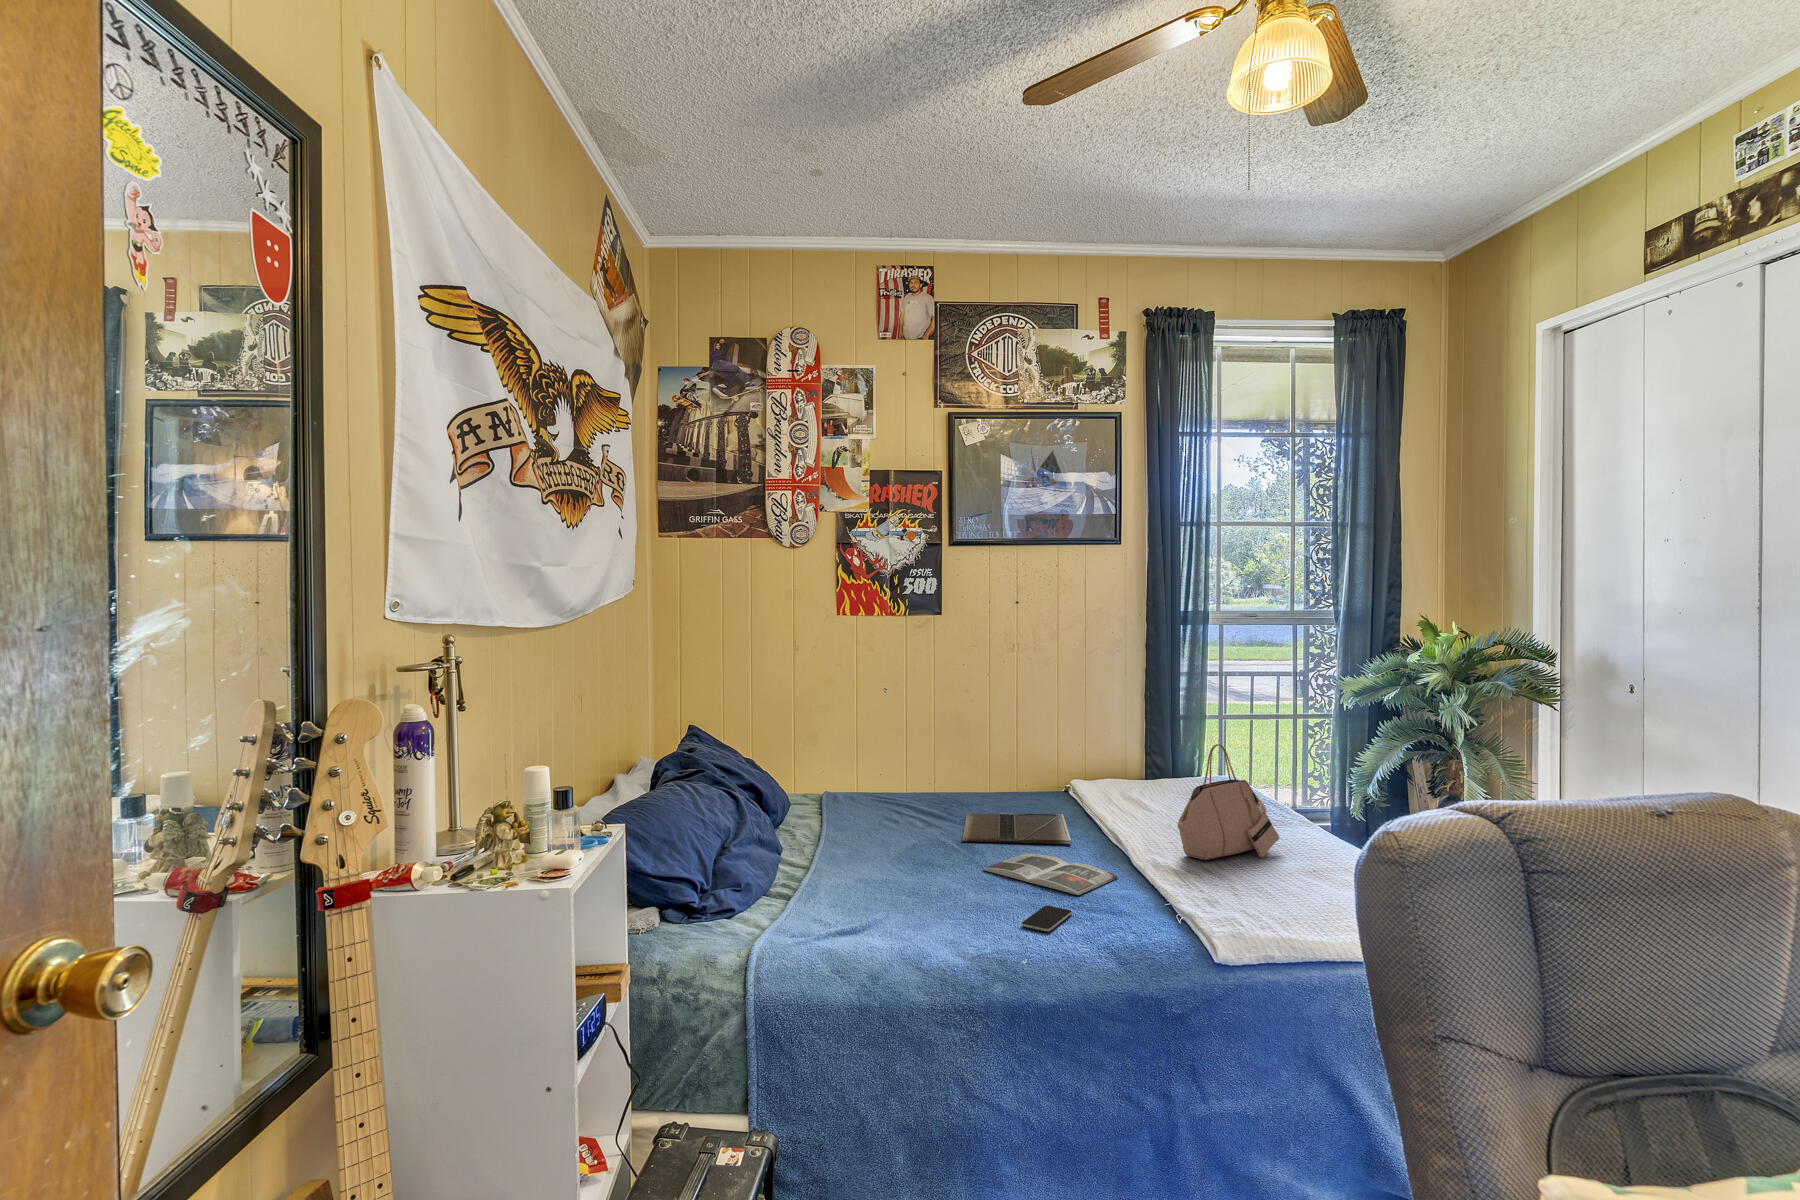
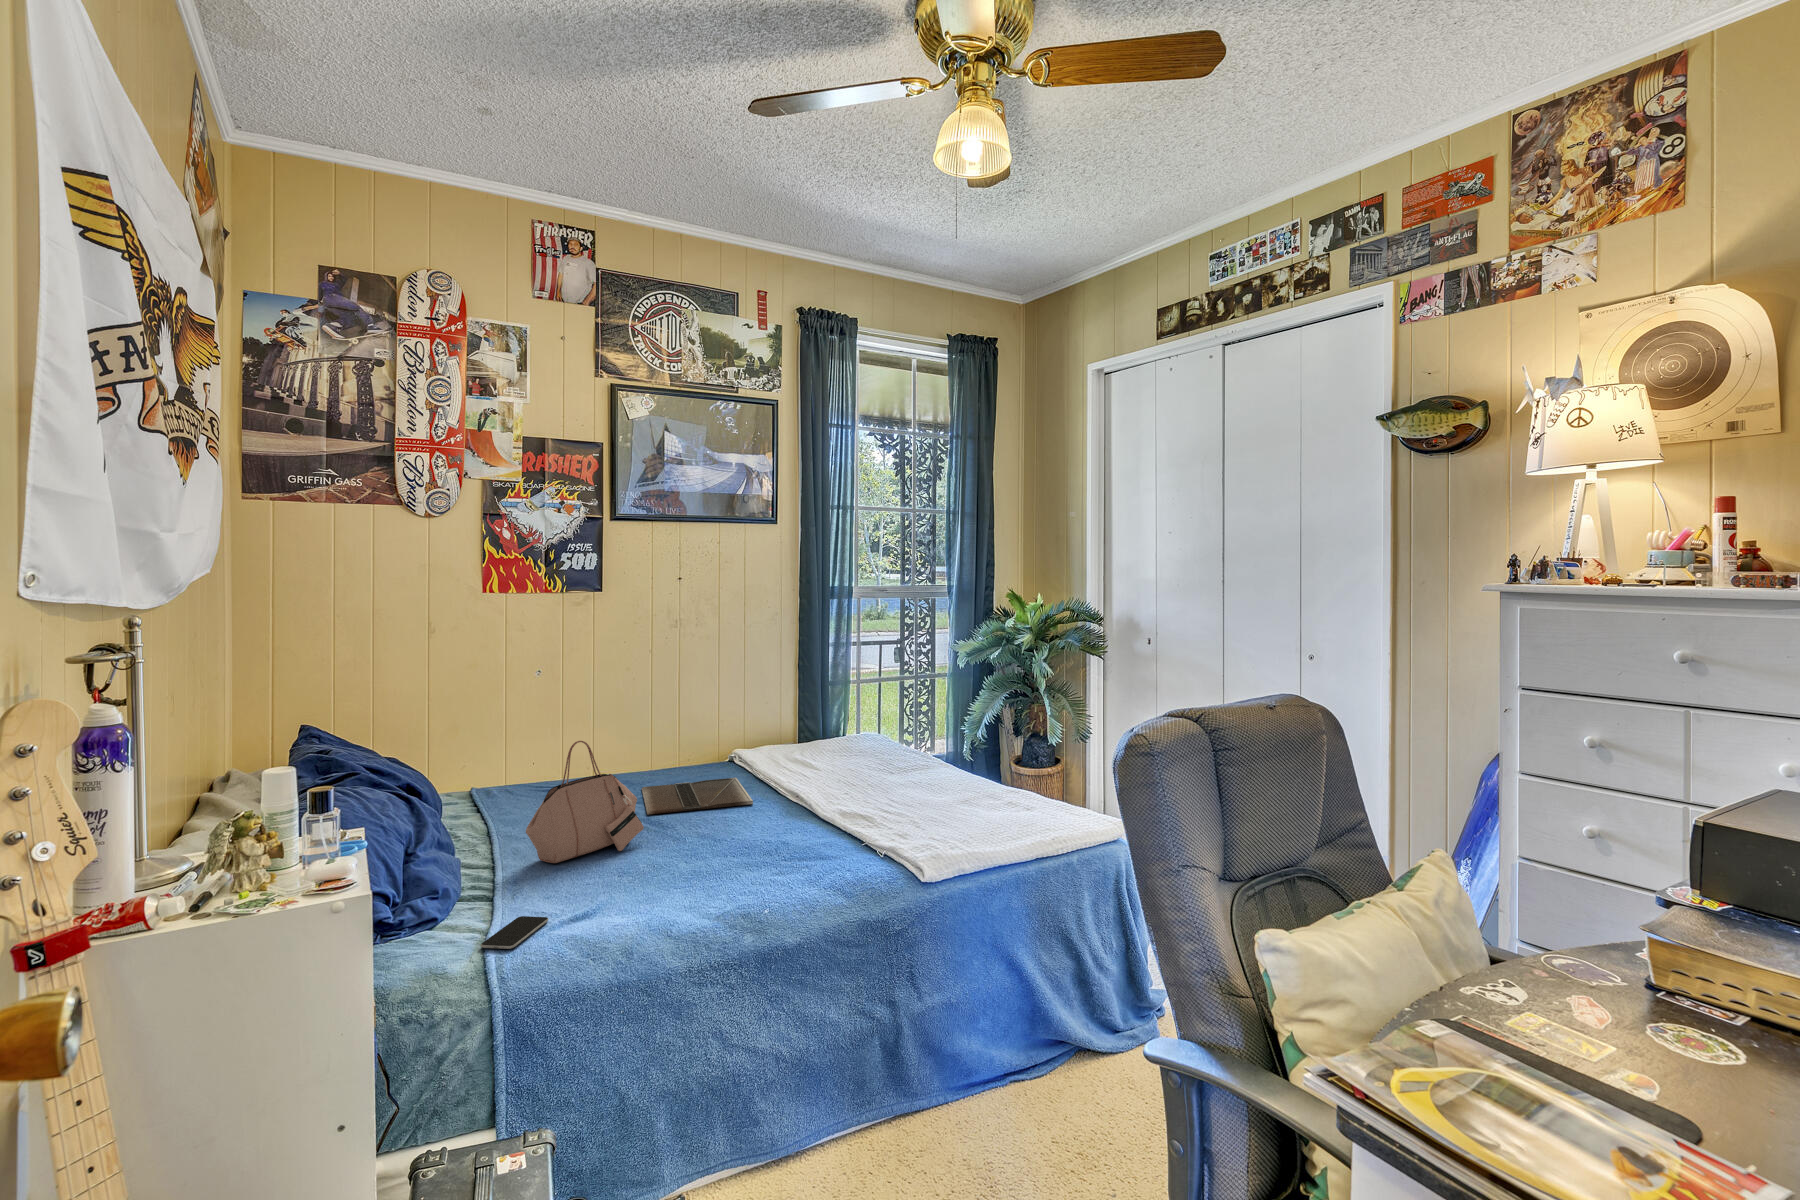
handbag: present [1178,744,1279,860] -> present [526,741,644,863]
magazine: present [982,854,1118,895] -> none [678,817,805,849]
smartphone: present [1021,906,1072,931] -> present [481,916,548,949]

